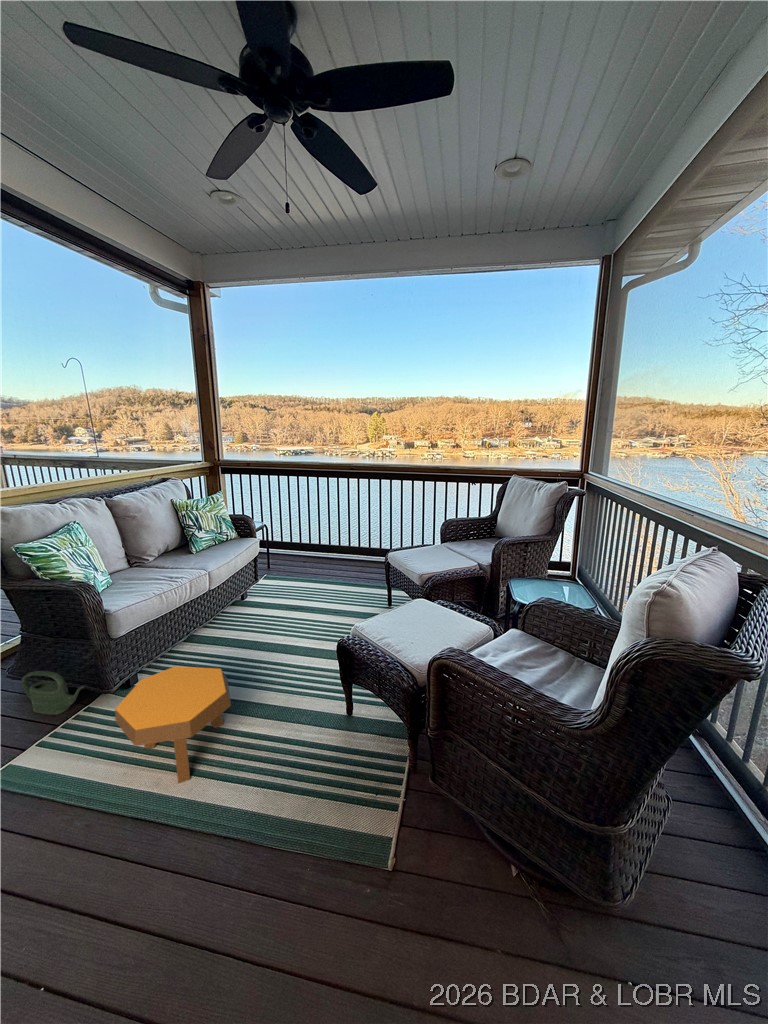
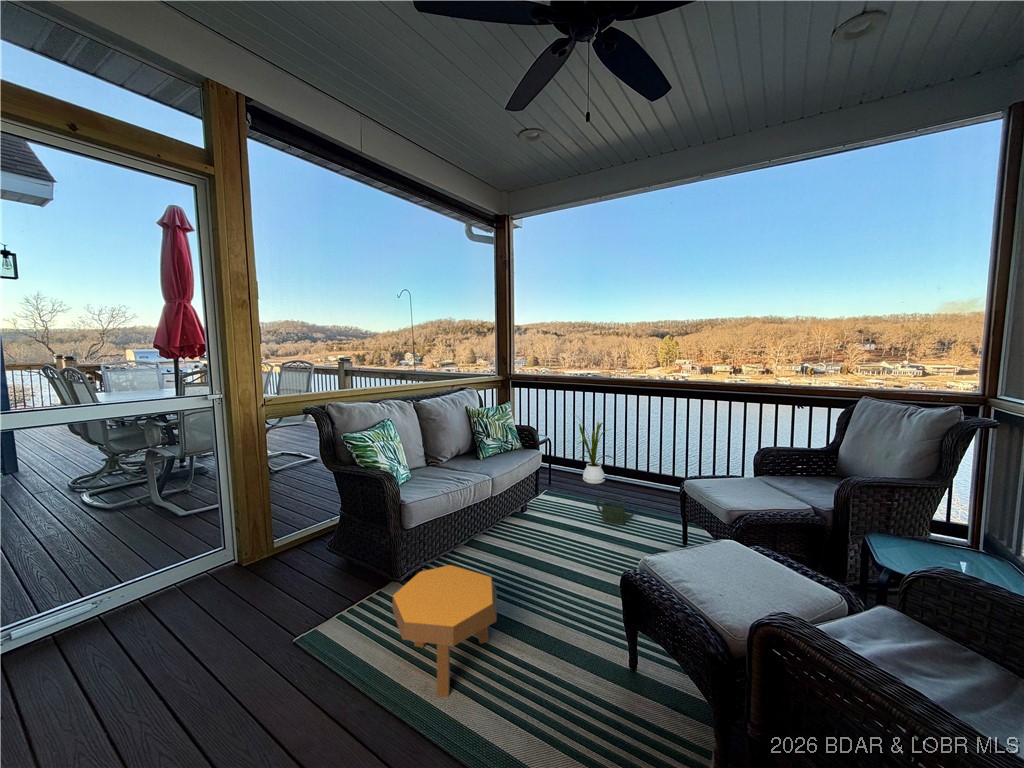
house plant: none [286,494,331,560] -> present [579,422,612,484]
watering can: present [21,671,85,715] -> present [596,495,642,525]

